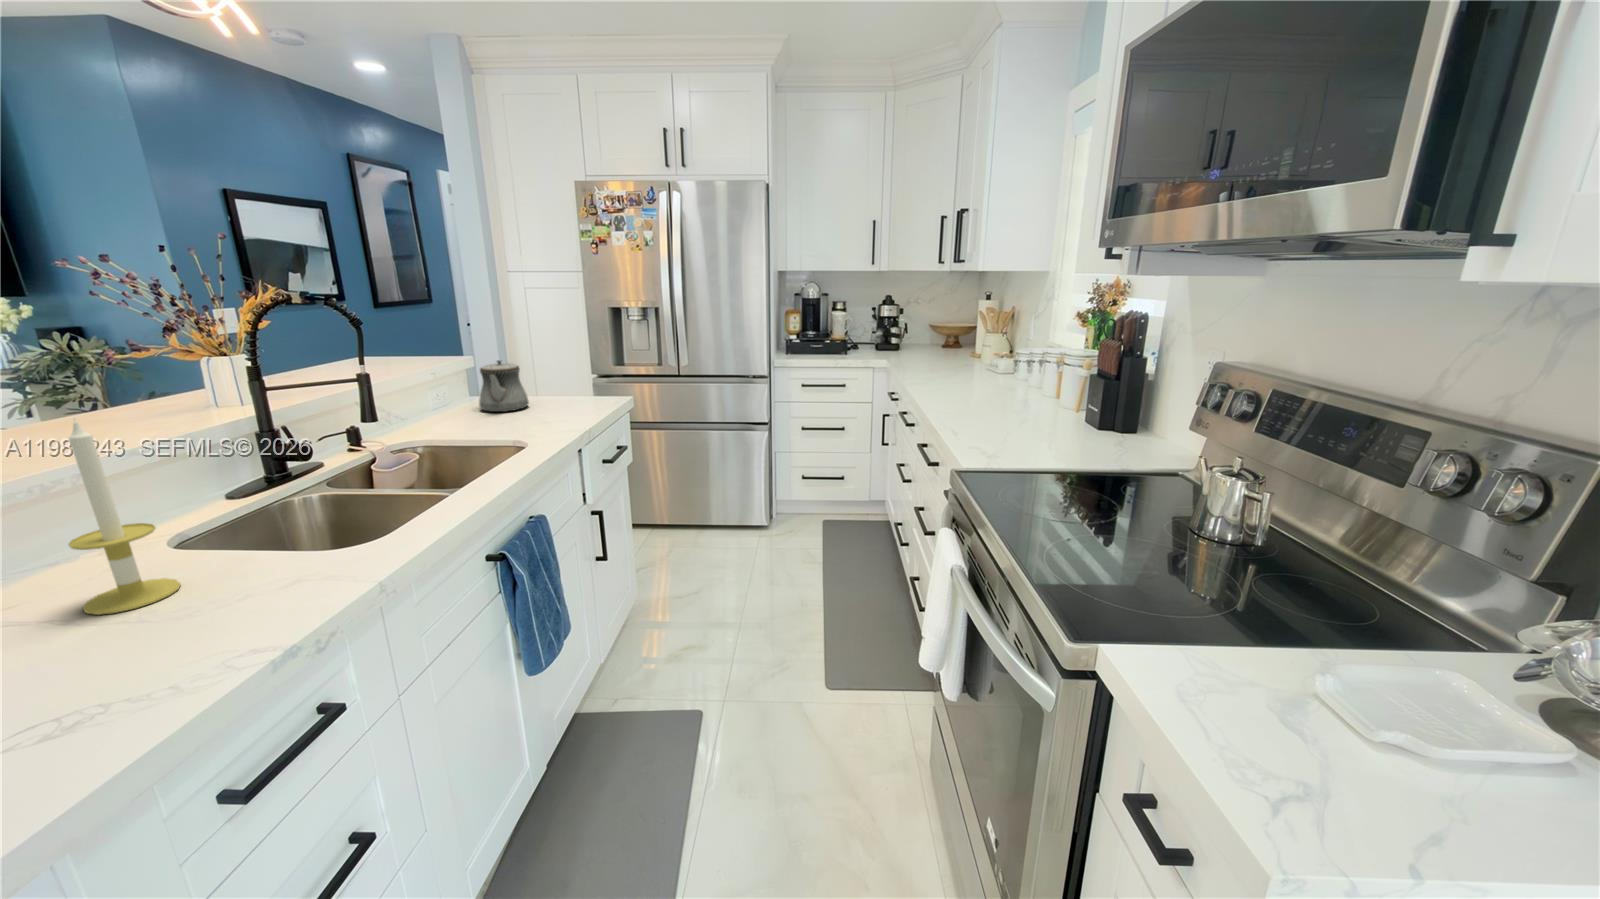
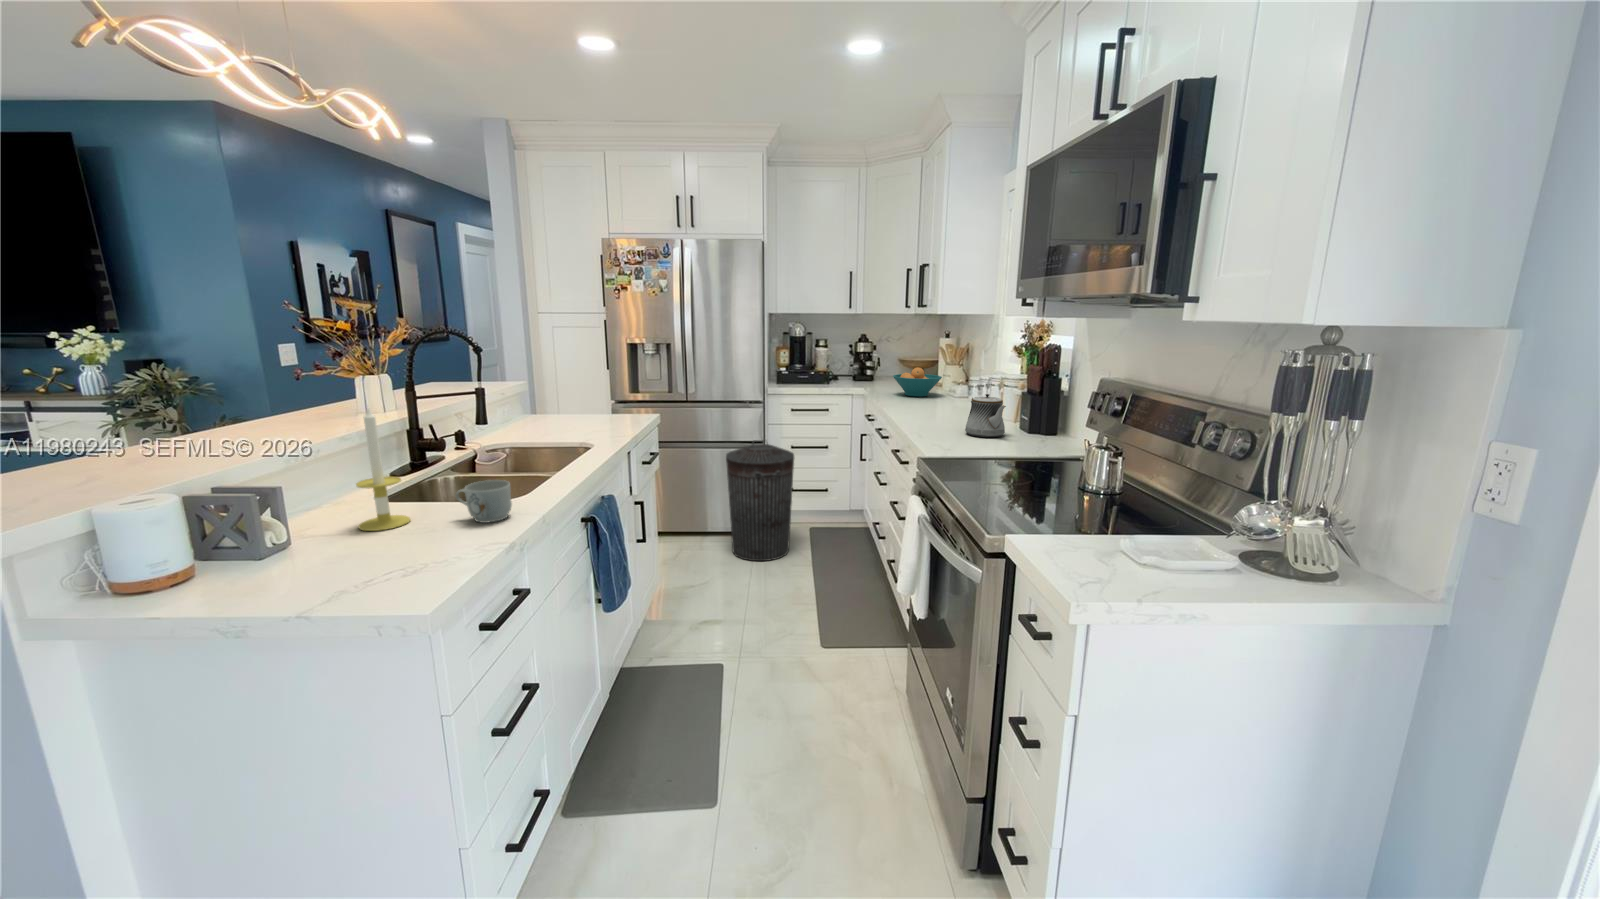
fruit bowl: none [921,336,980,371] -> present [893,367,942,397]
teapot: present [479,360,529,412] -> present [965,394,1006,437]
trash can: none [722,422,802,564] -> present [726,440,794,561]
mug: none [241,526,334,598] -> present [456,480,512,523]

